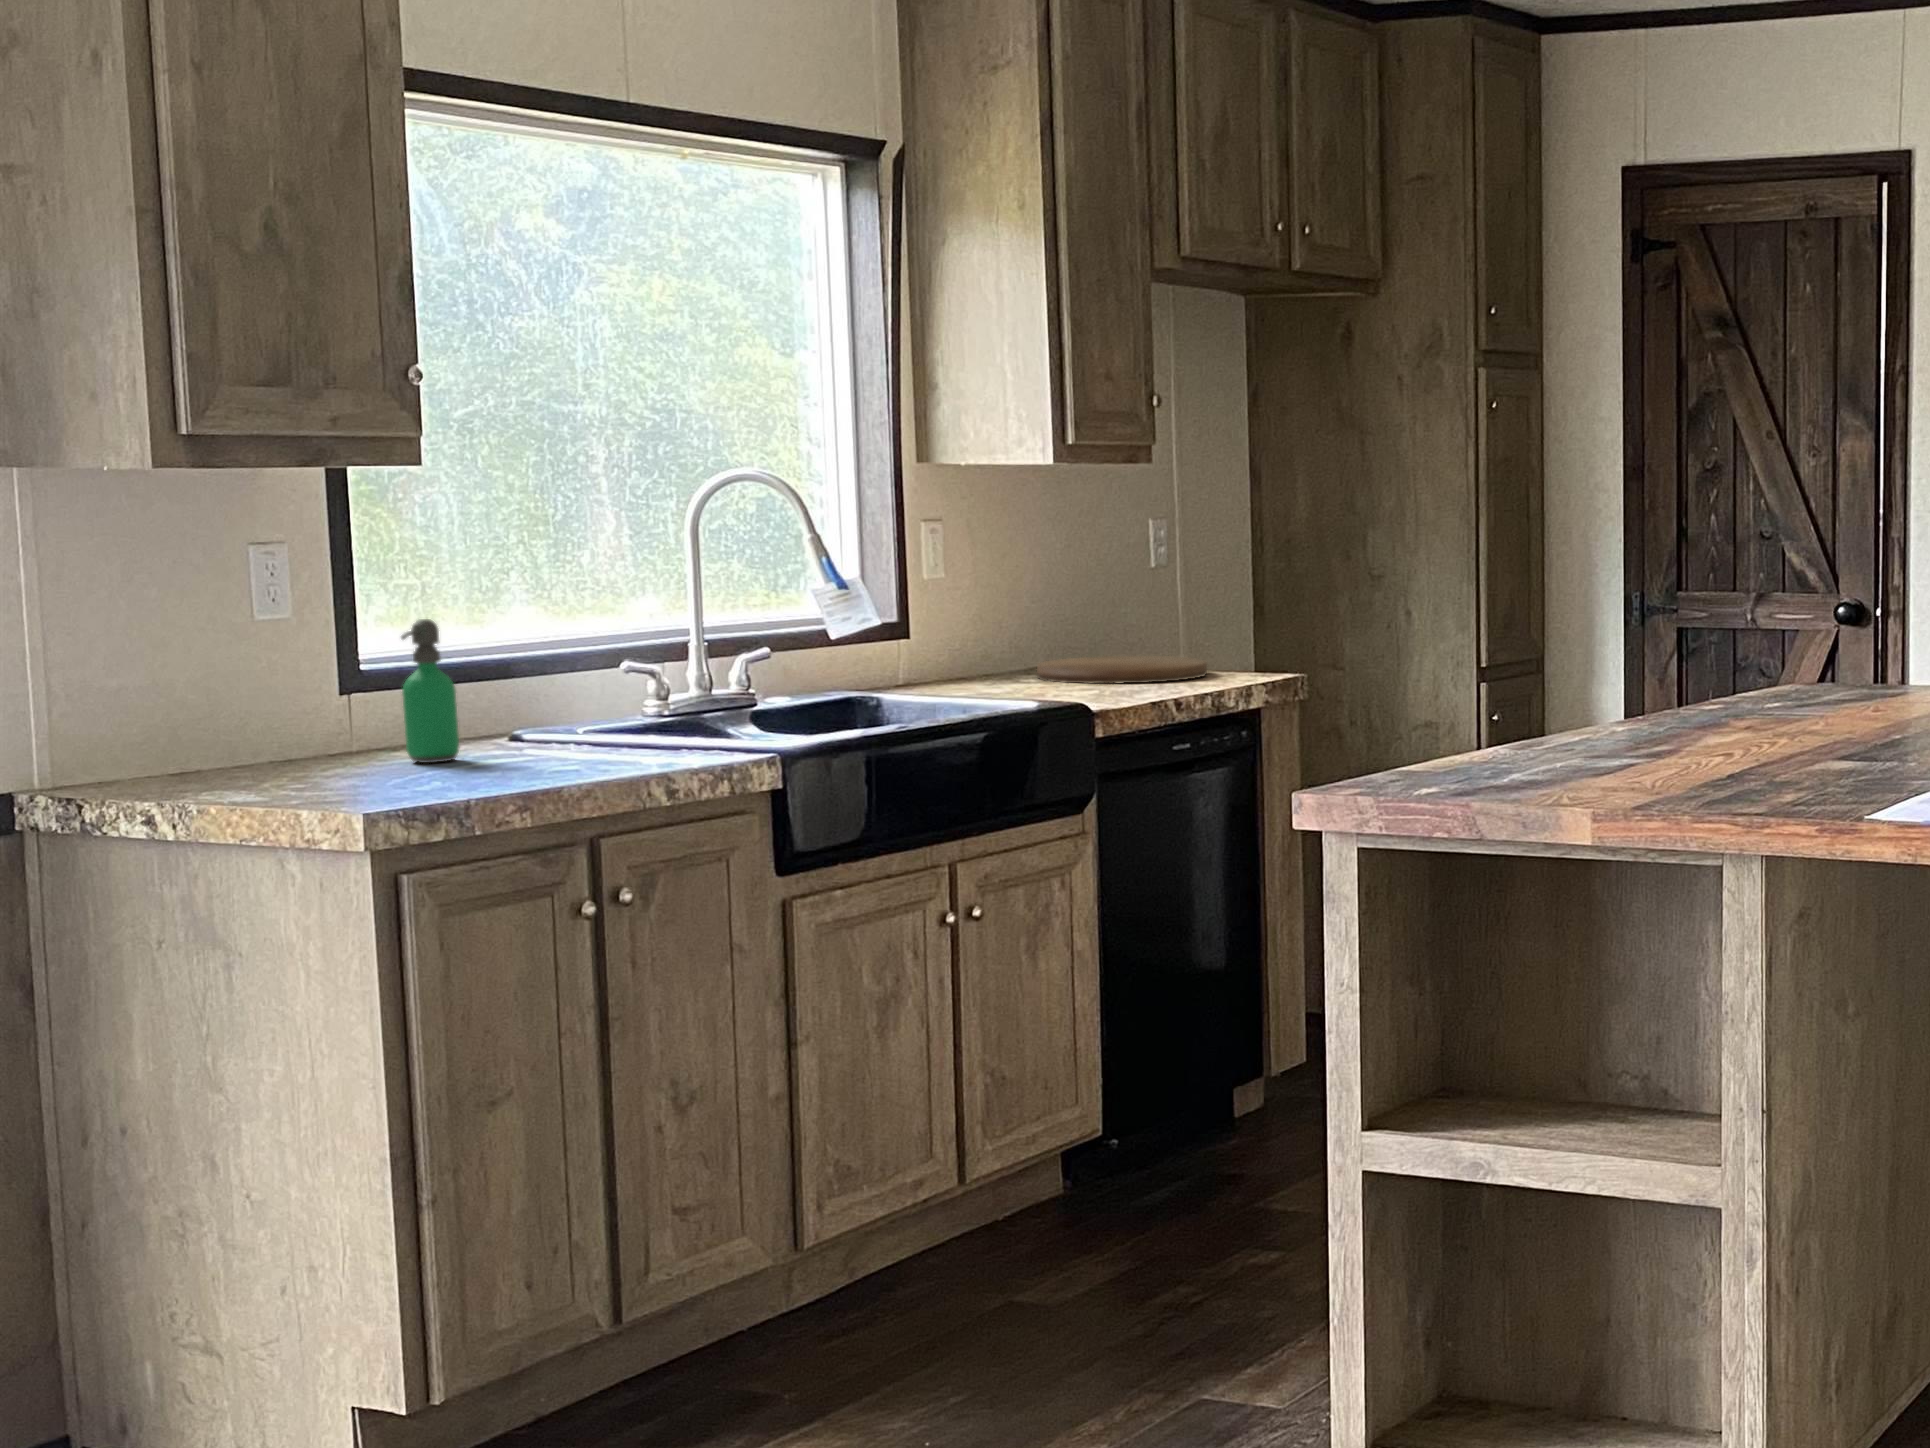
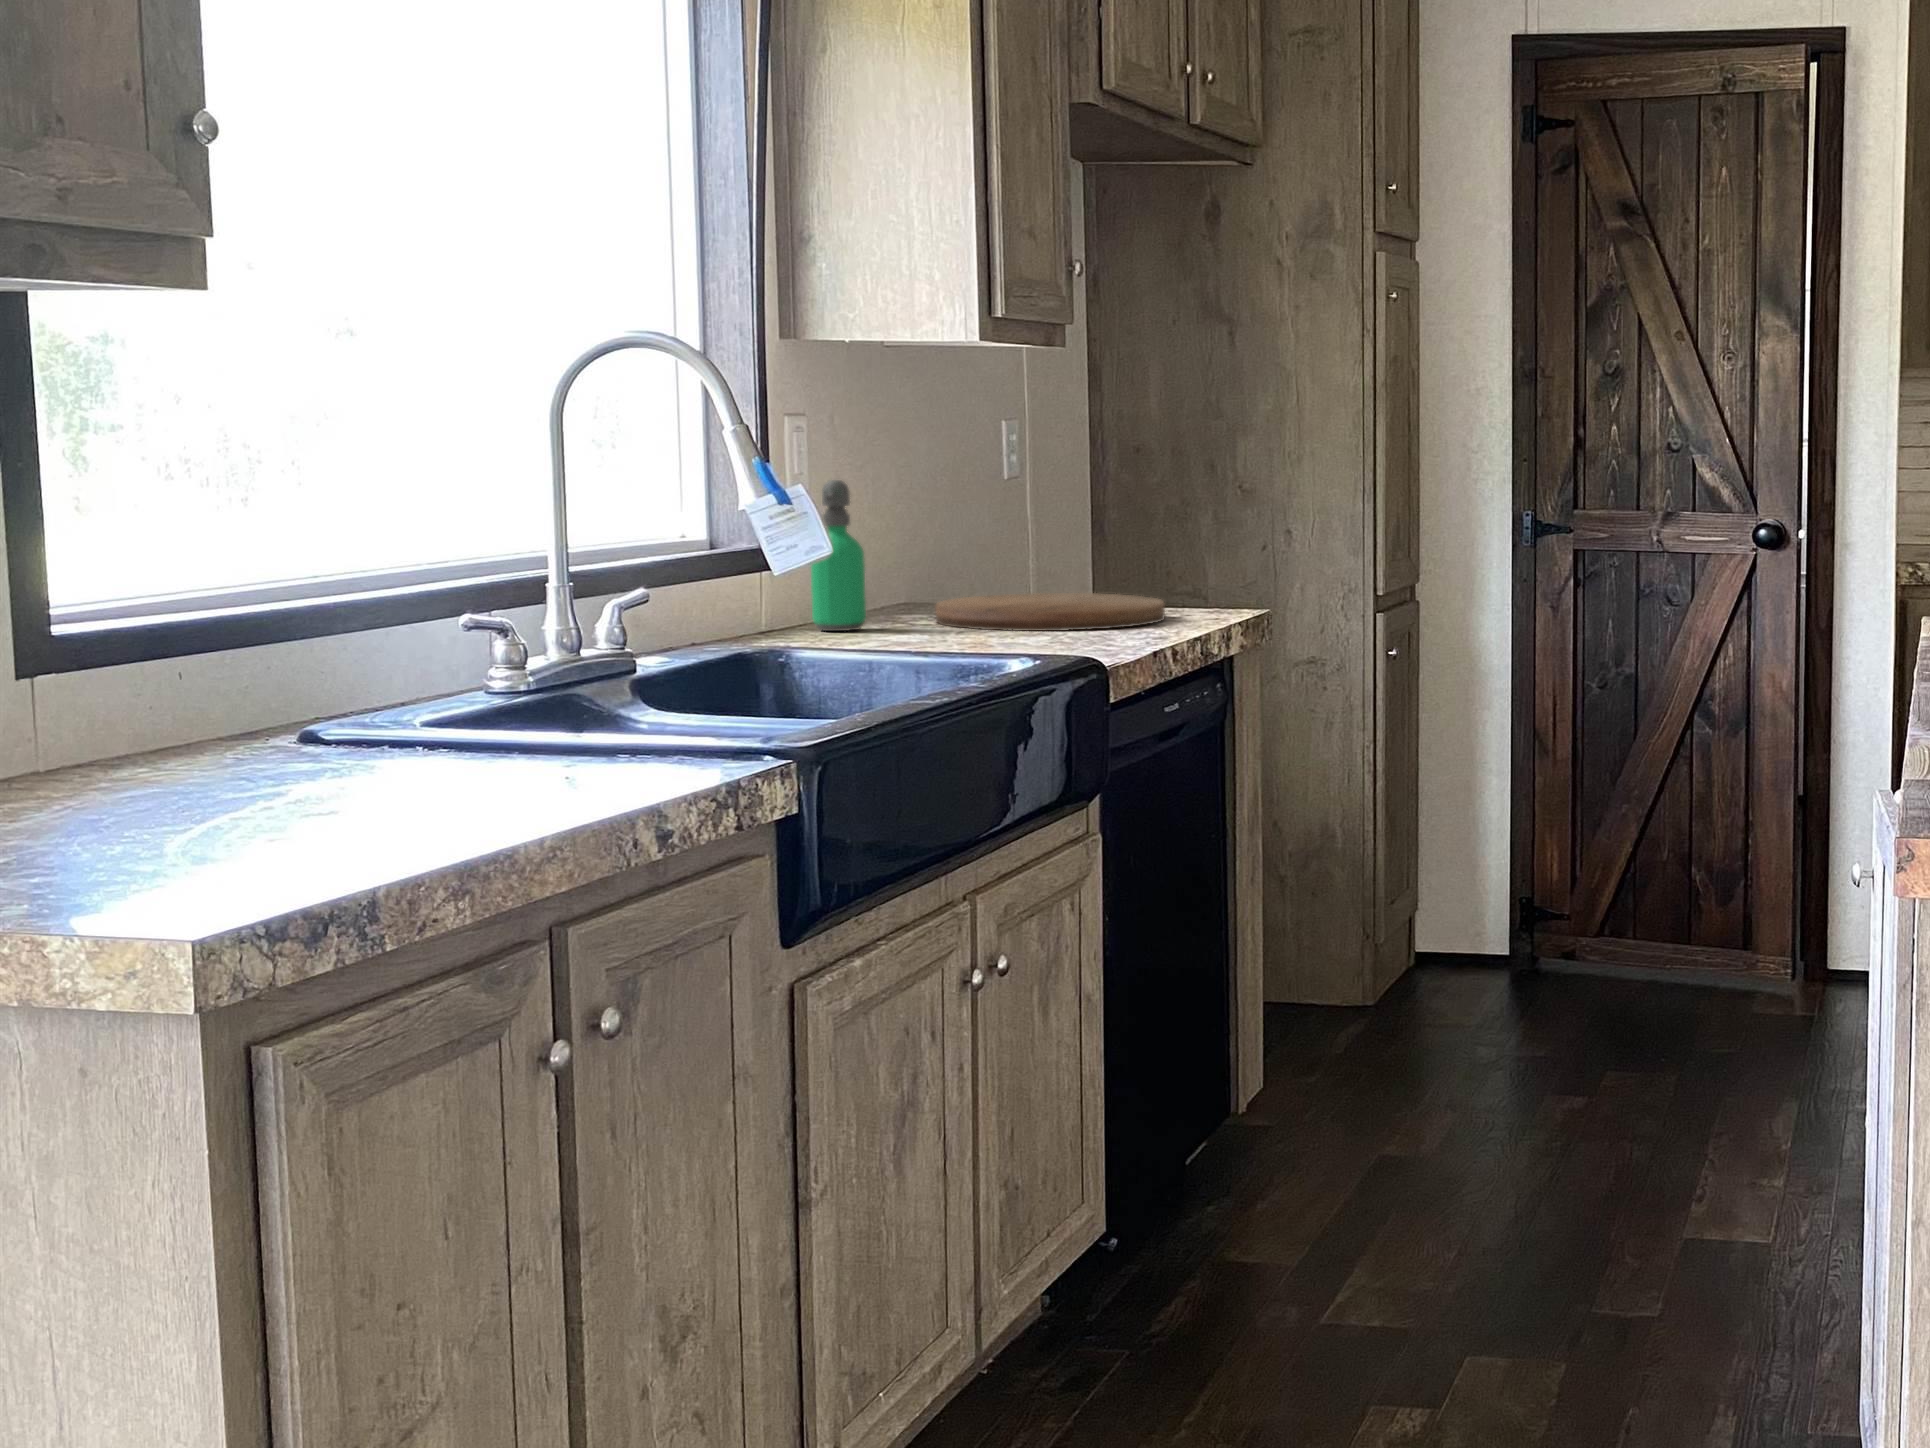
soap dispenser: present [401,619,459,763] -> present [811,480,866,631]

